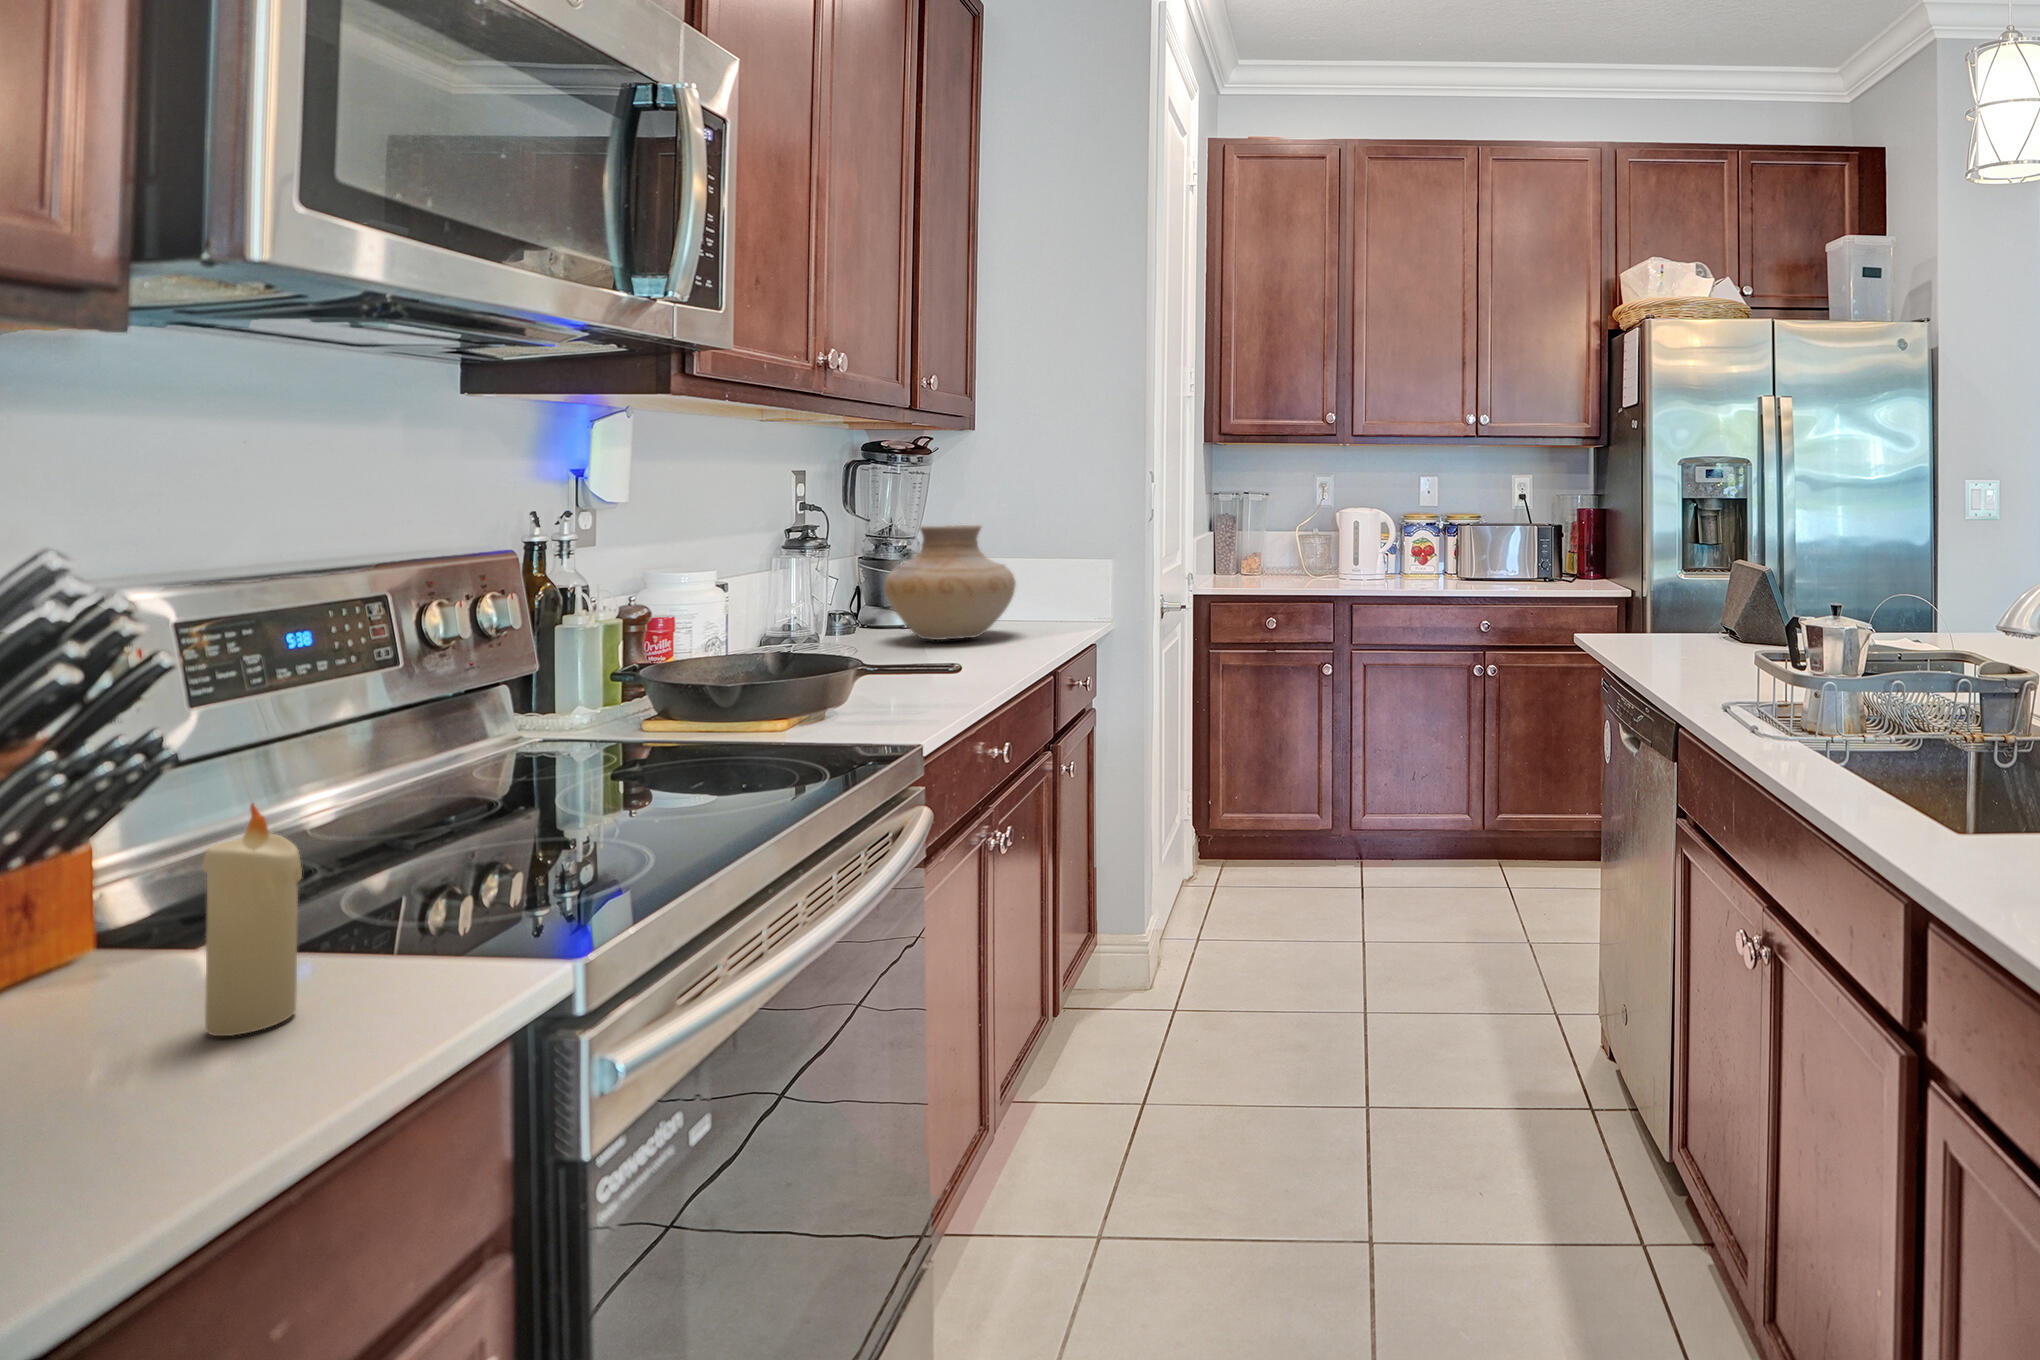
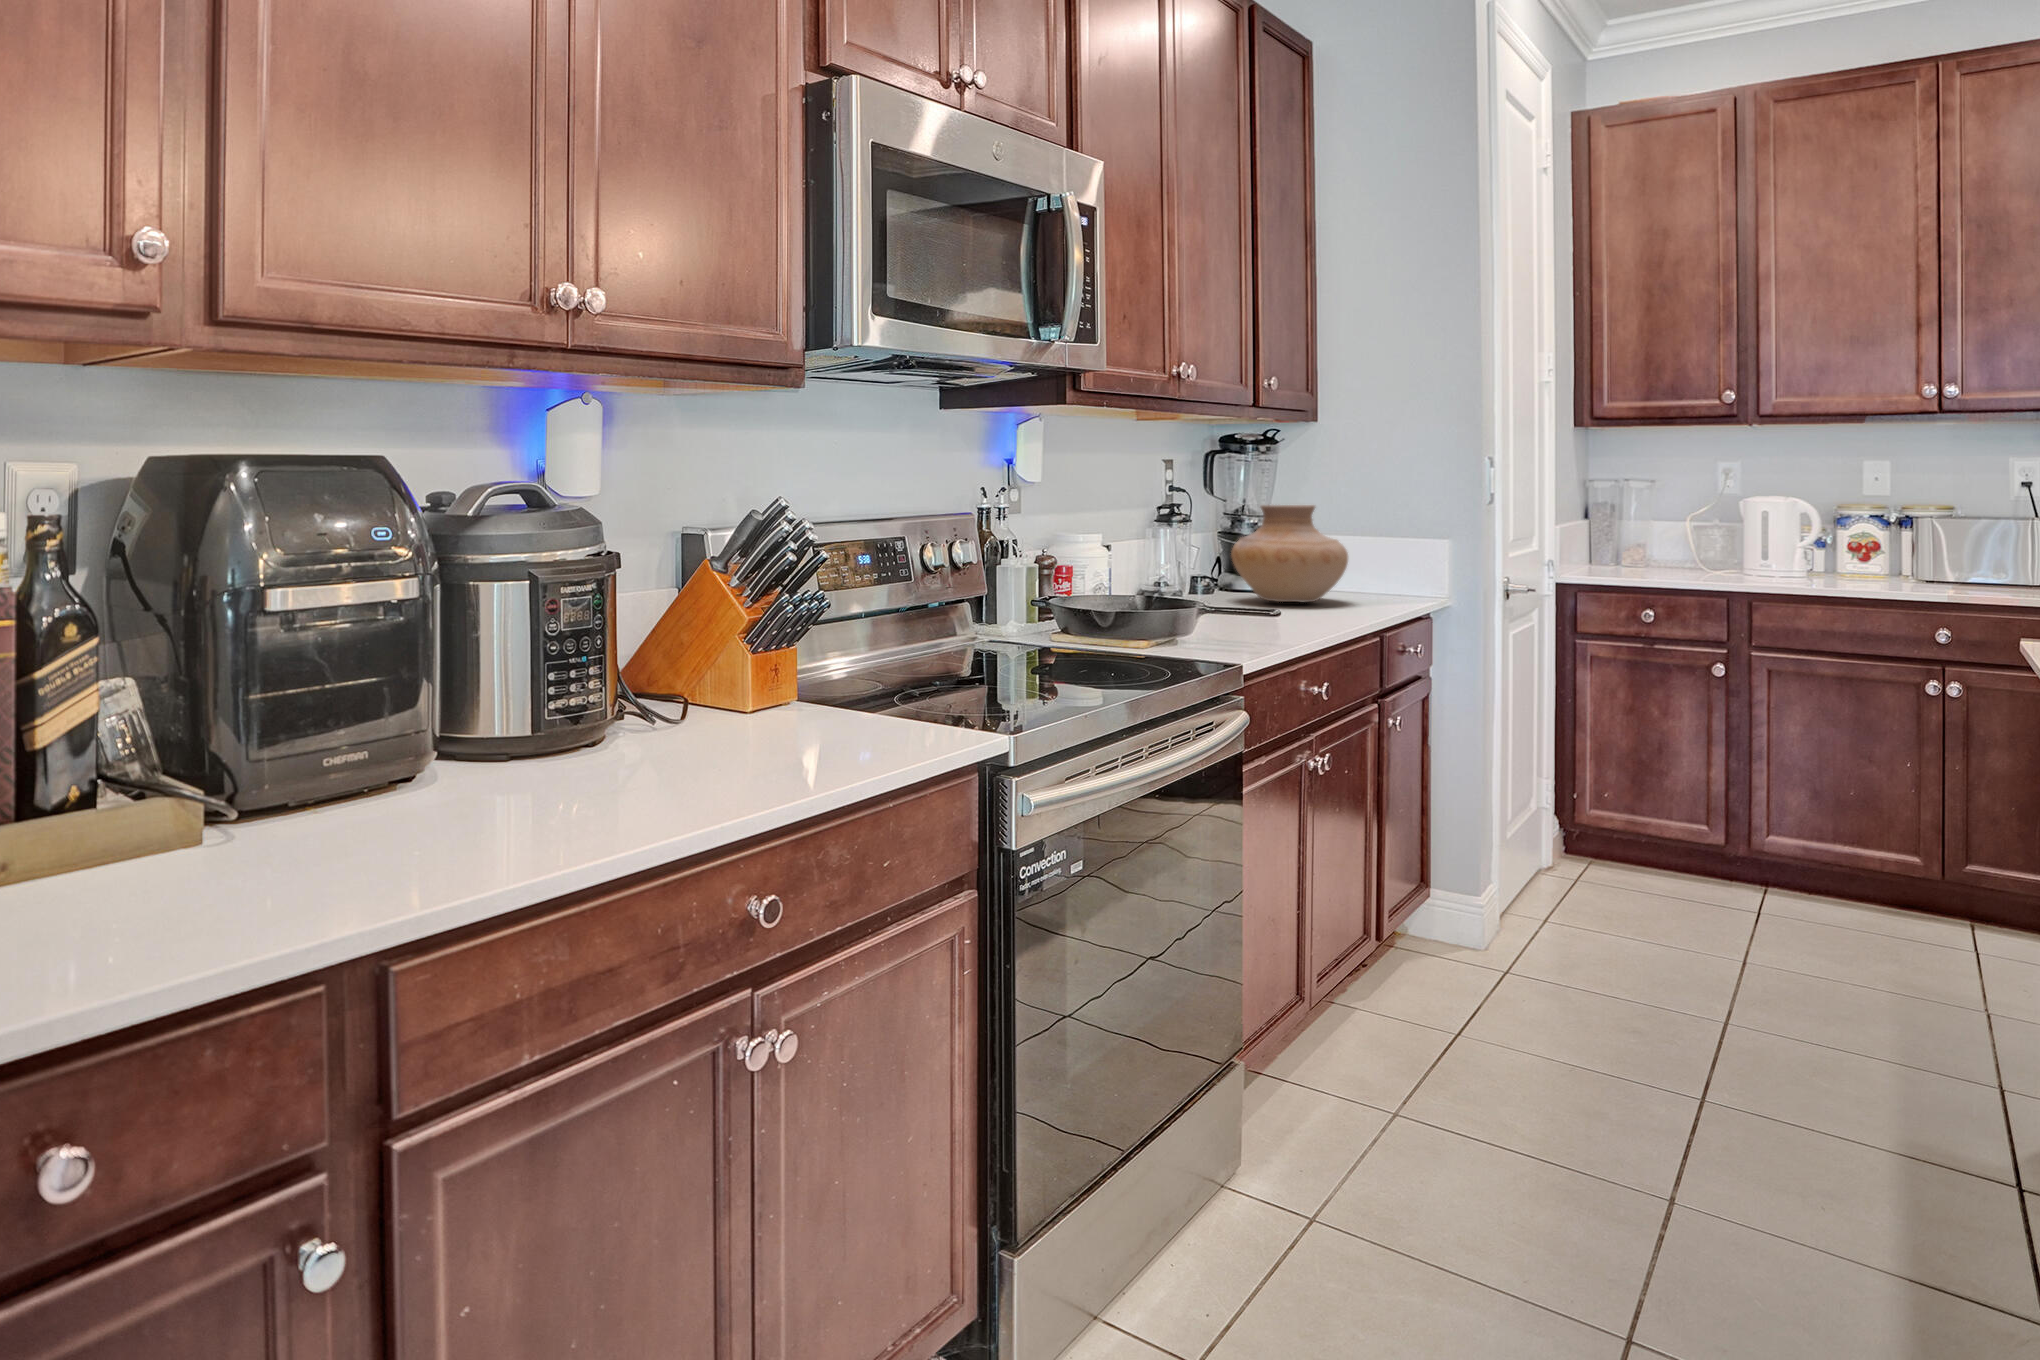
candle: present [202,803,302,1036] -> none [850,624,887,738]

